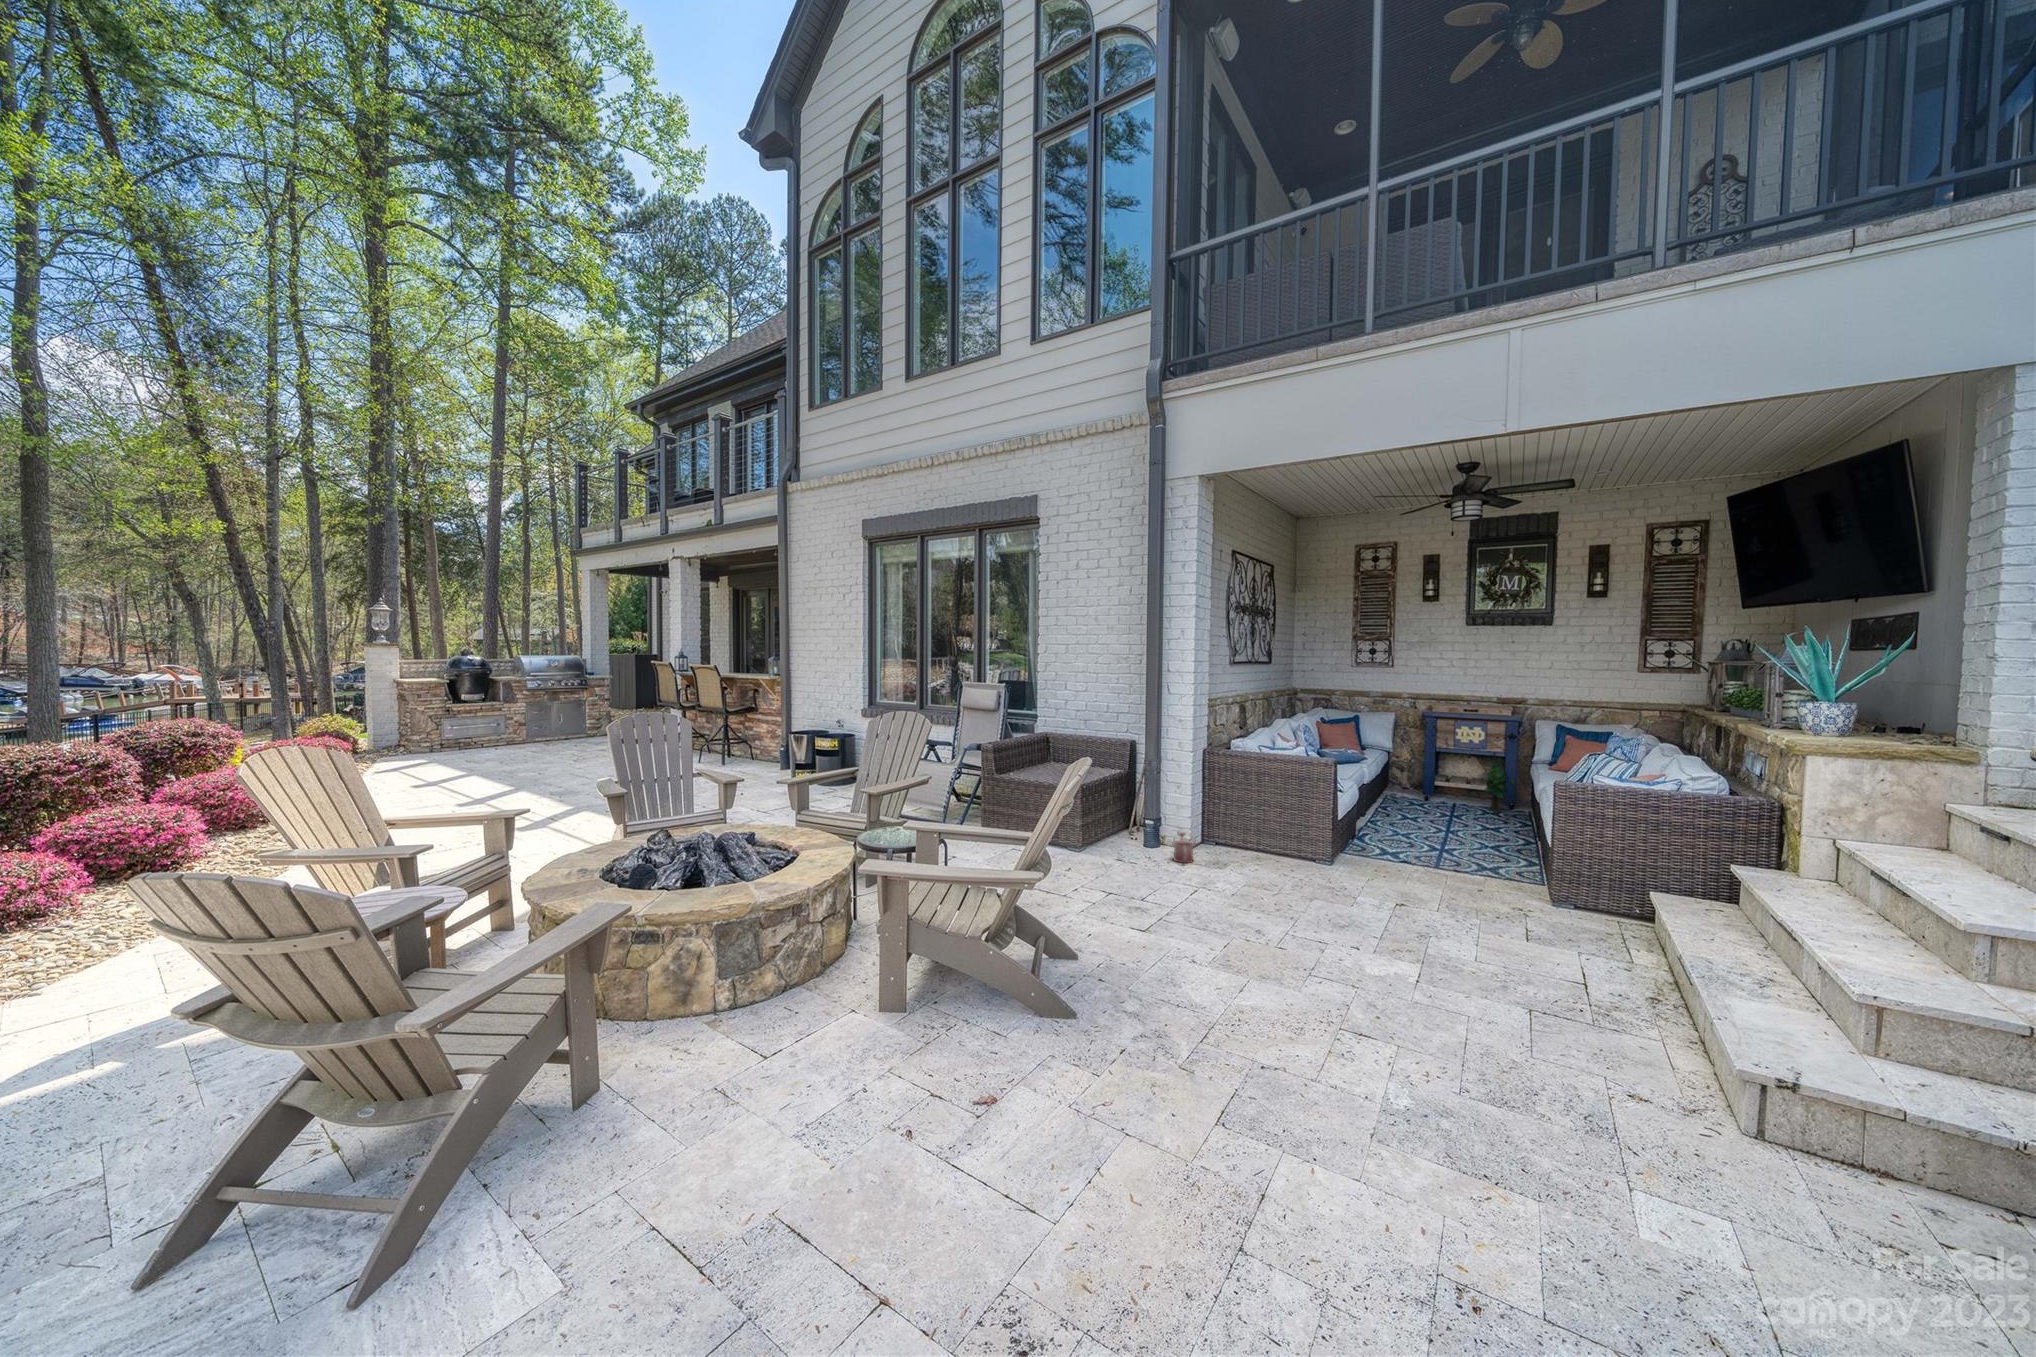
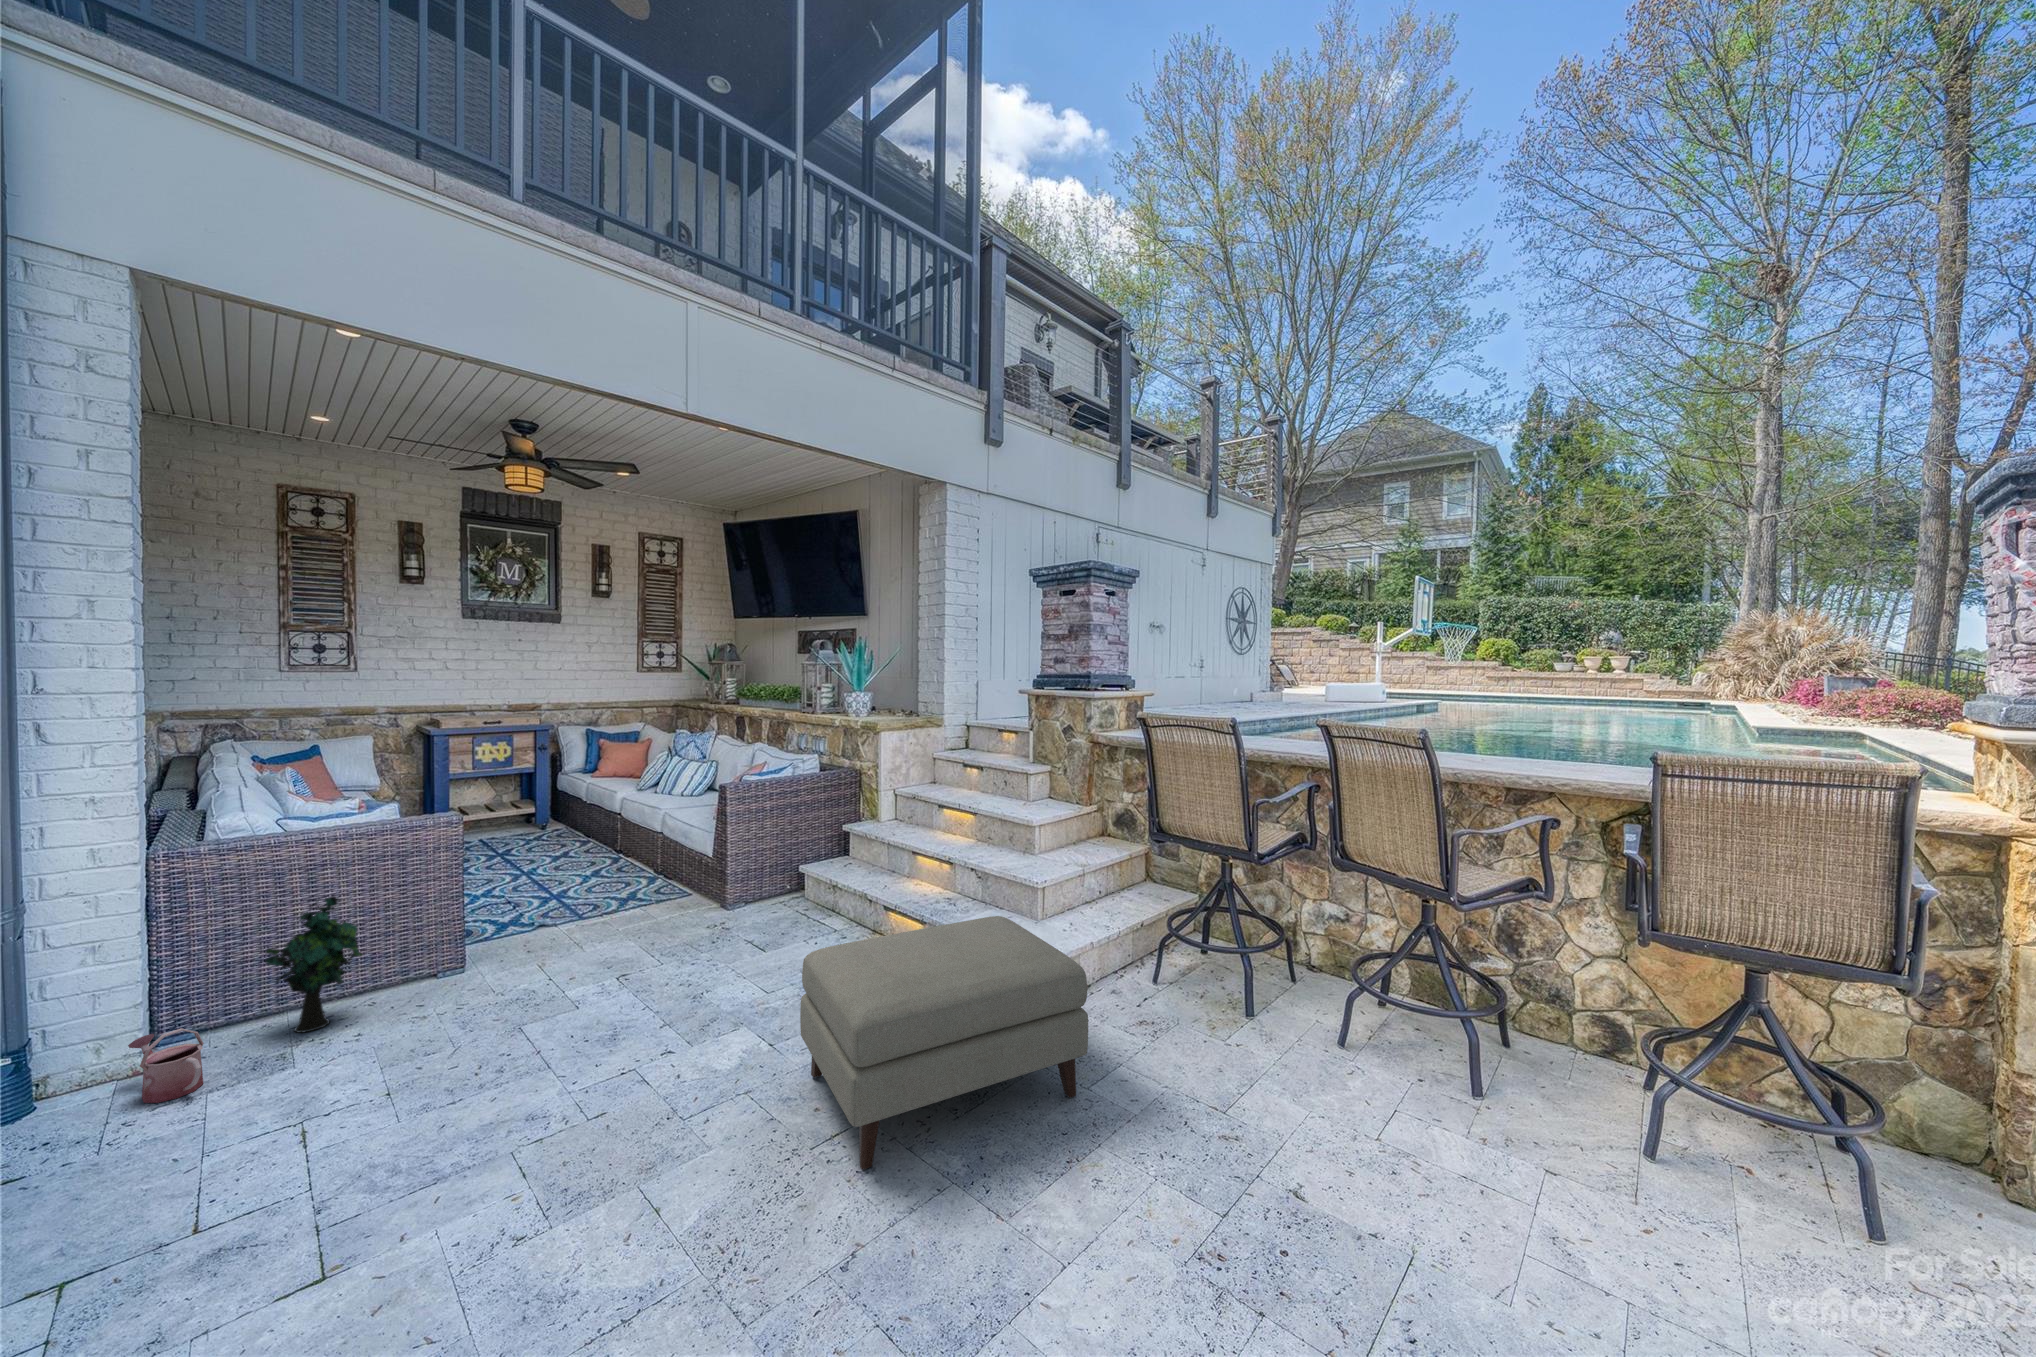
decorative plant: present [1482,759,1515,812] -> present [261,896,362,1033]
ottoman: none [1313,903,1632,1162] -> present [800,916,1088,1169]

